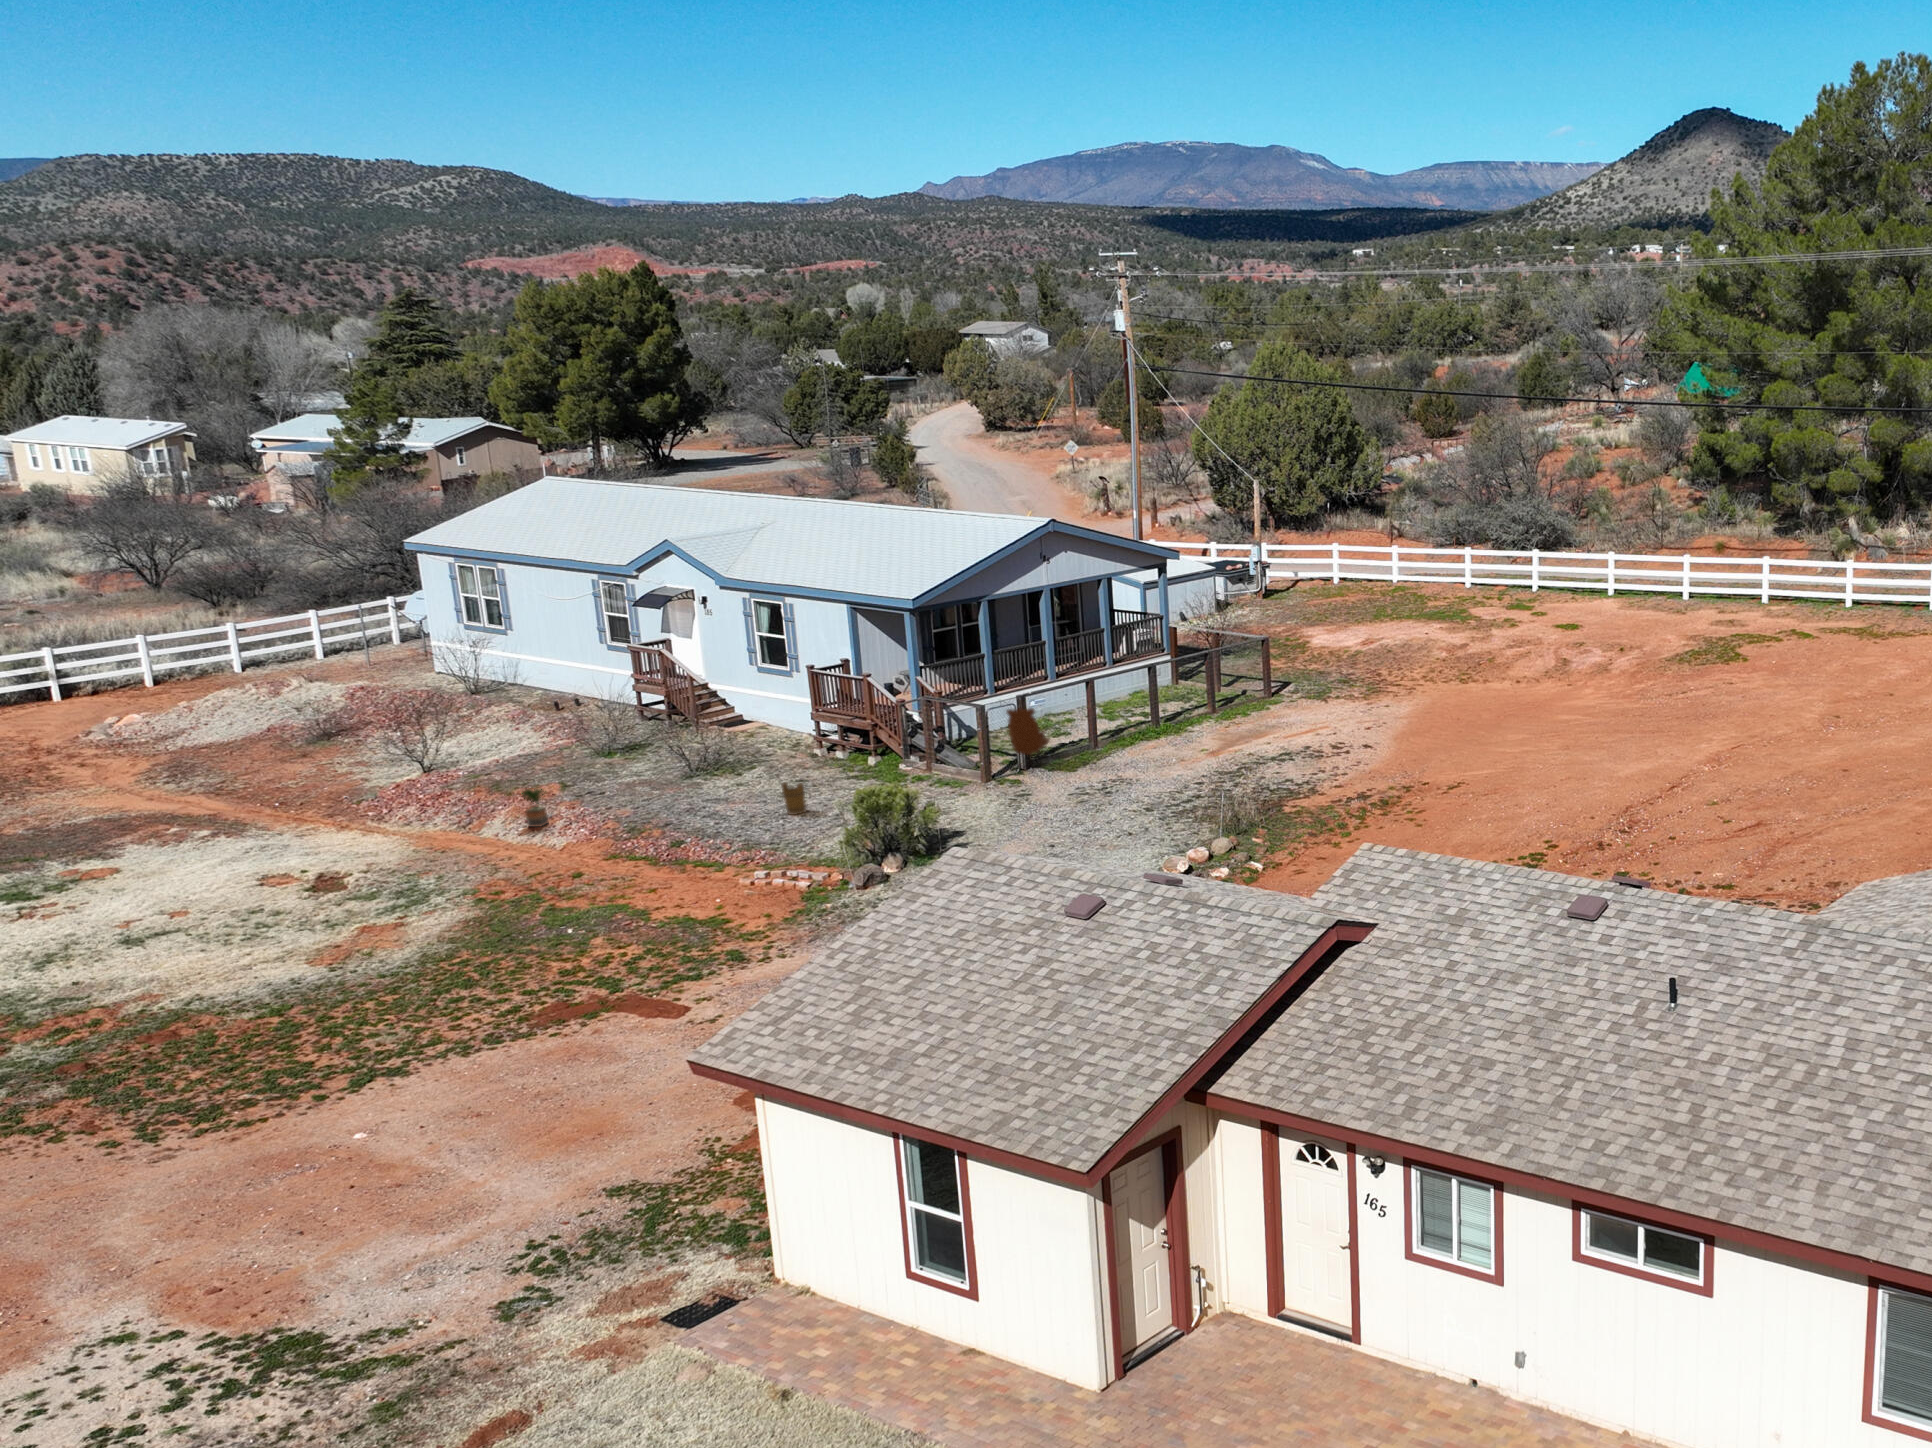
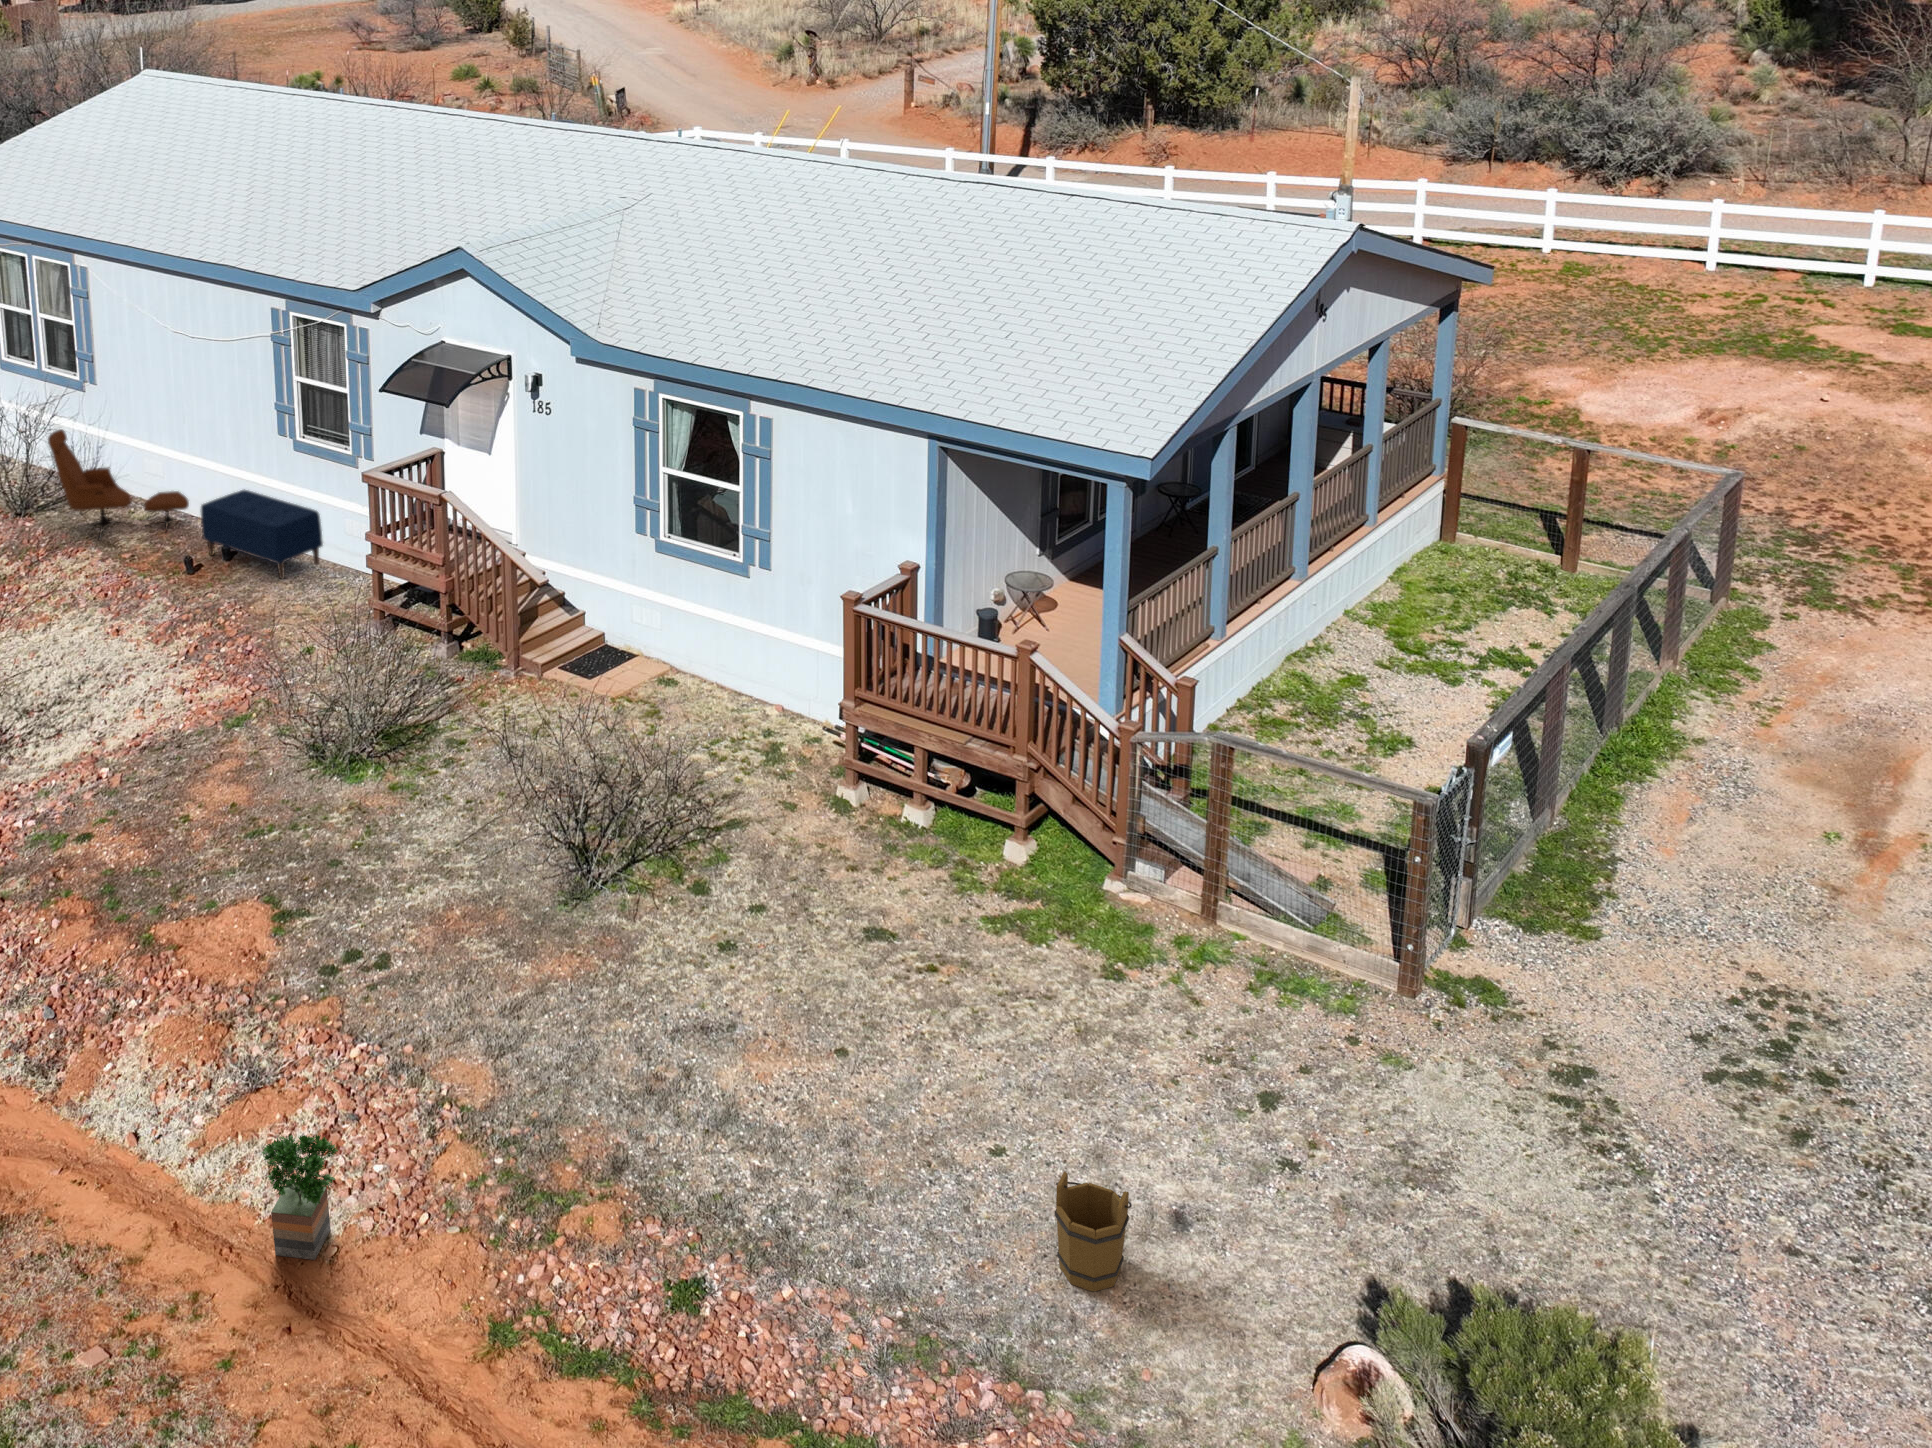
bench: none [564,678,627,714] -> present [201,489,323,579]
lounge chair: present [1006,708,1049,766] -> present [48,429,189,539]

